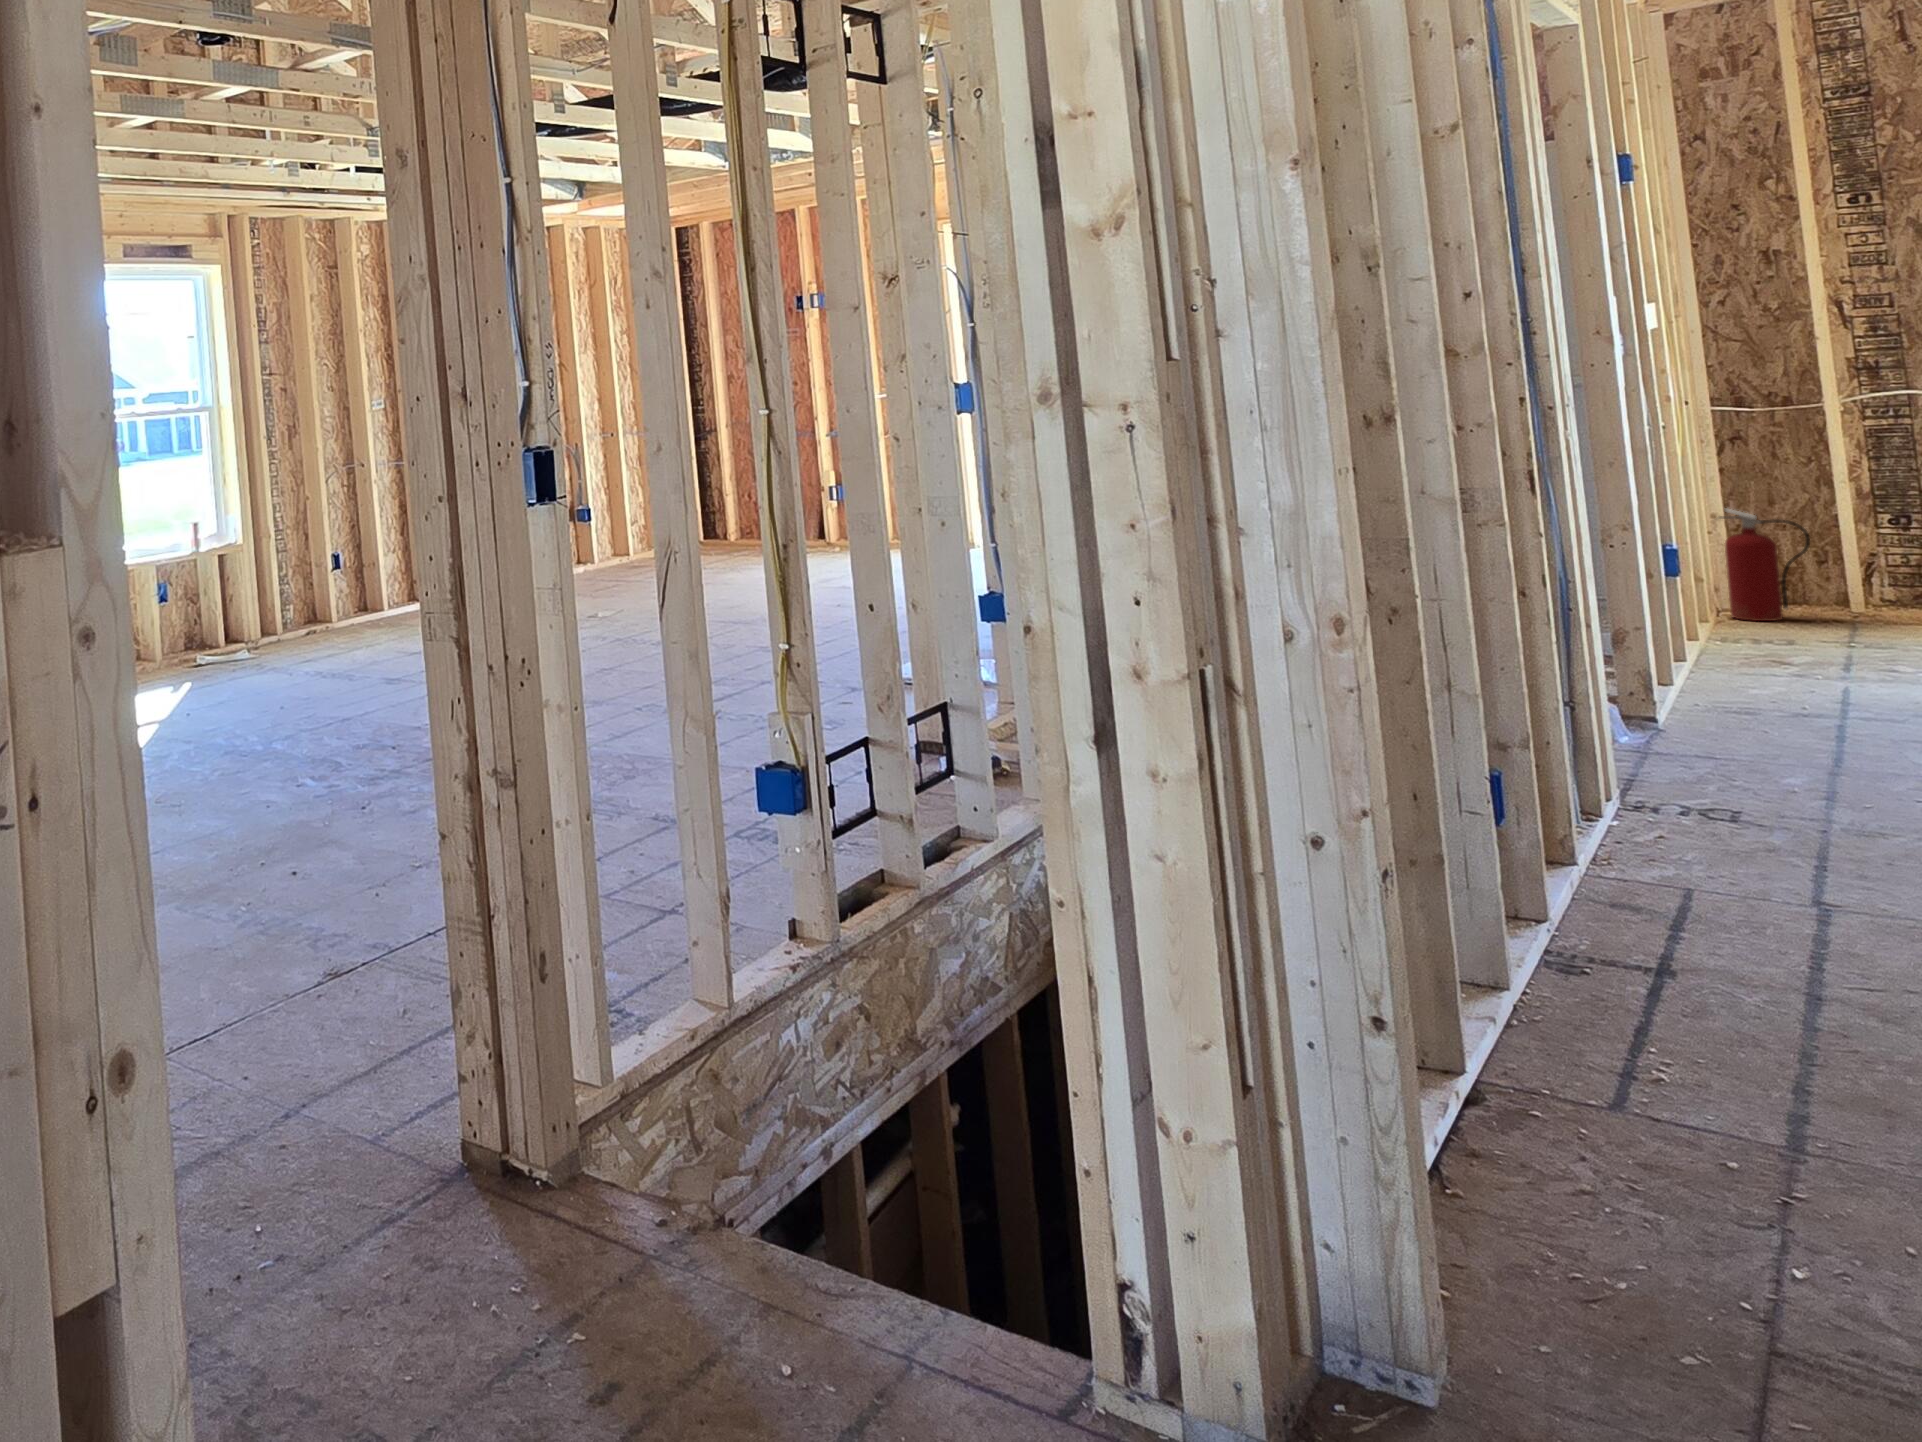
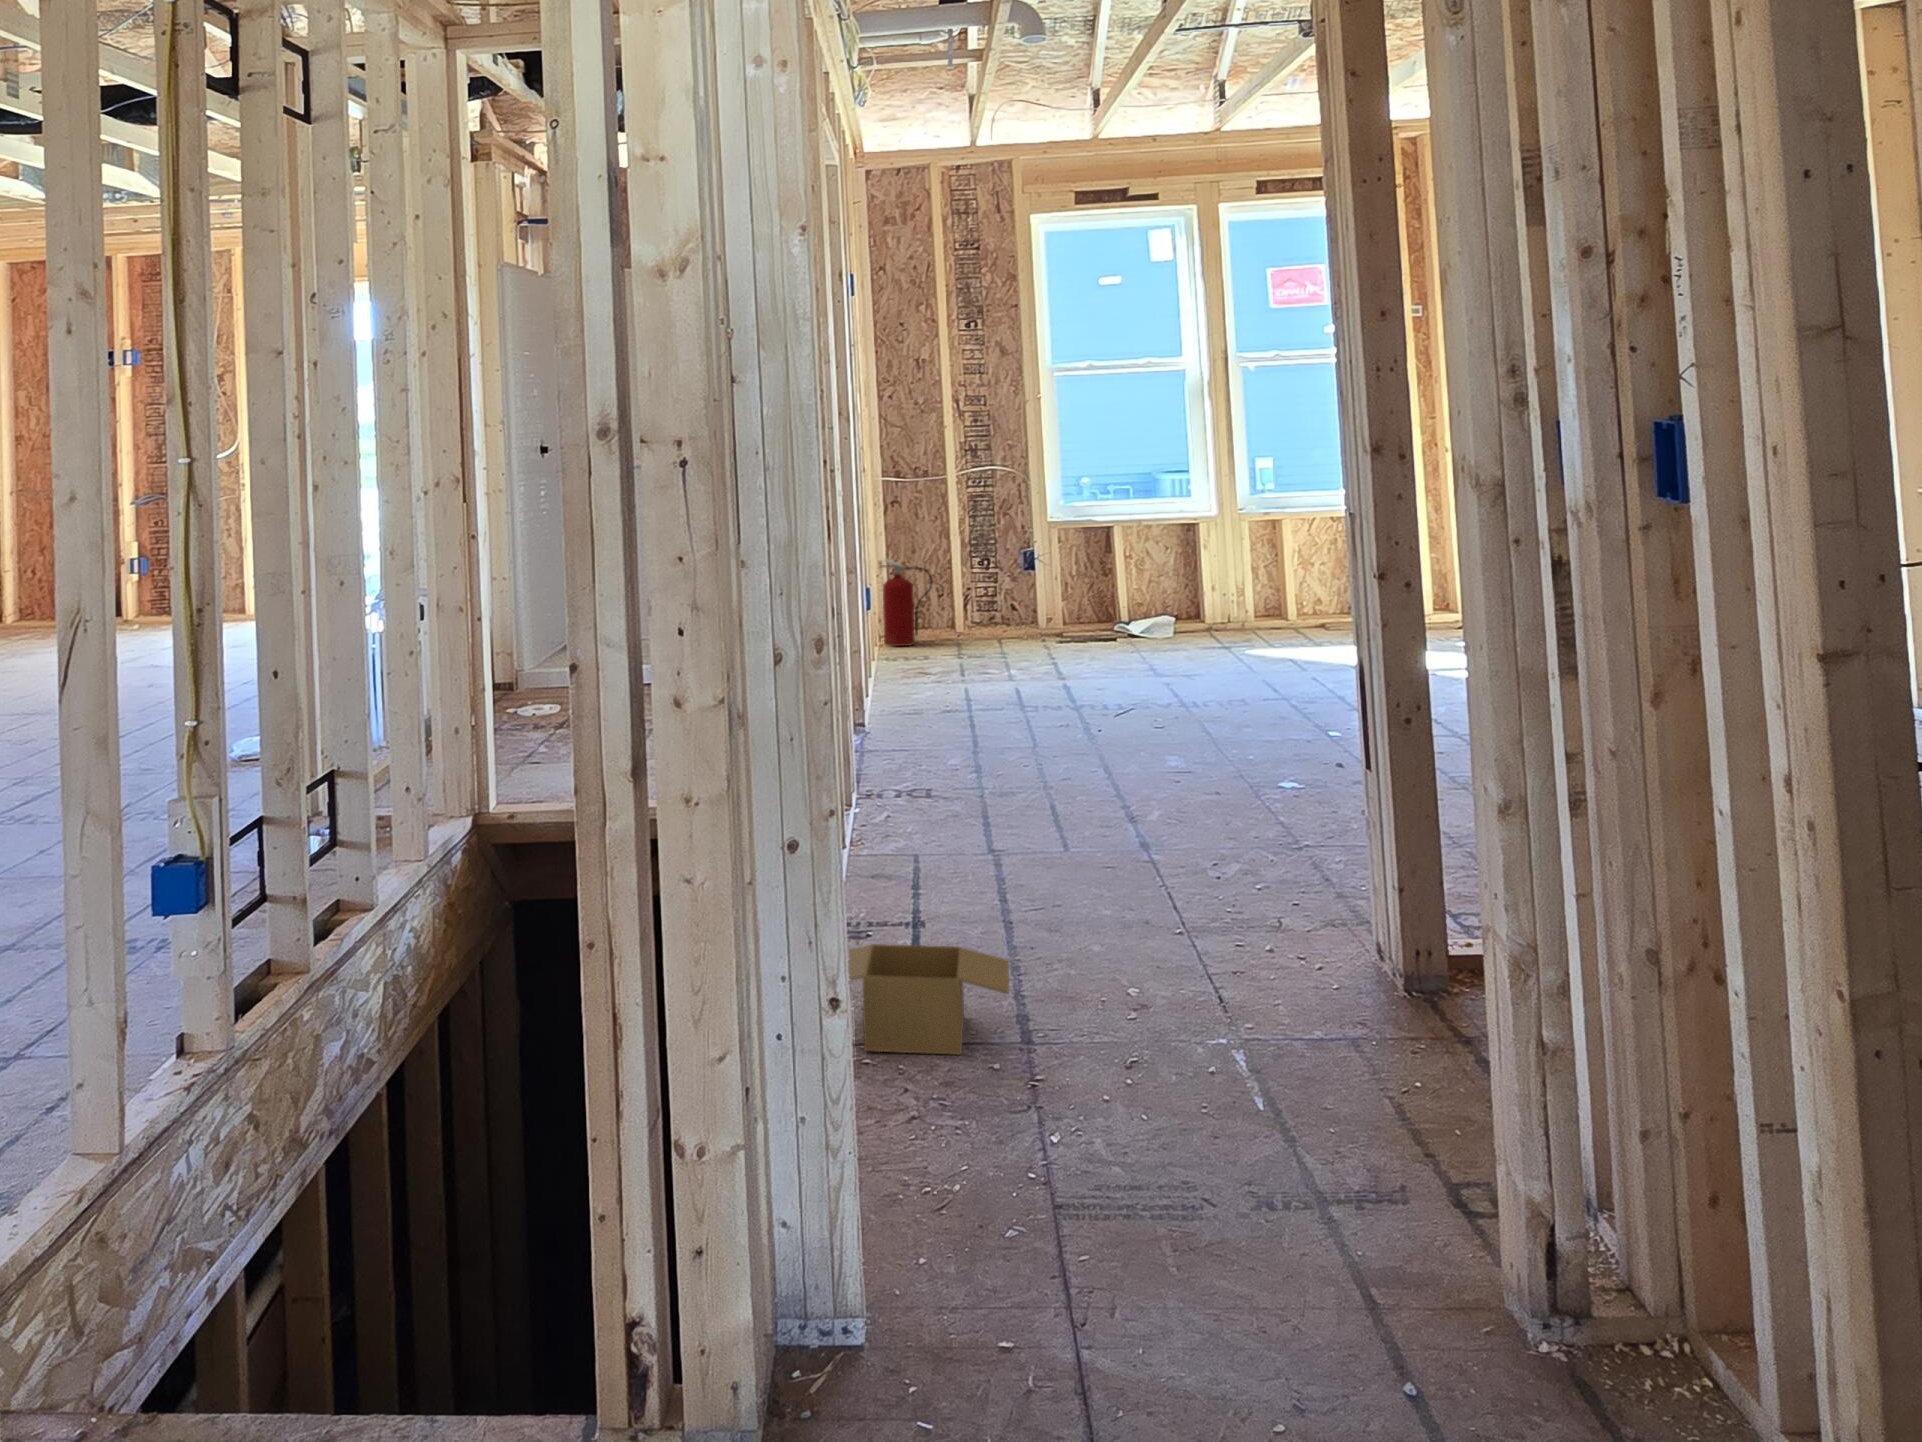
cardboard box: none [1471,983,1783,1145] -> present [849,944,1009,1055]

